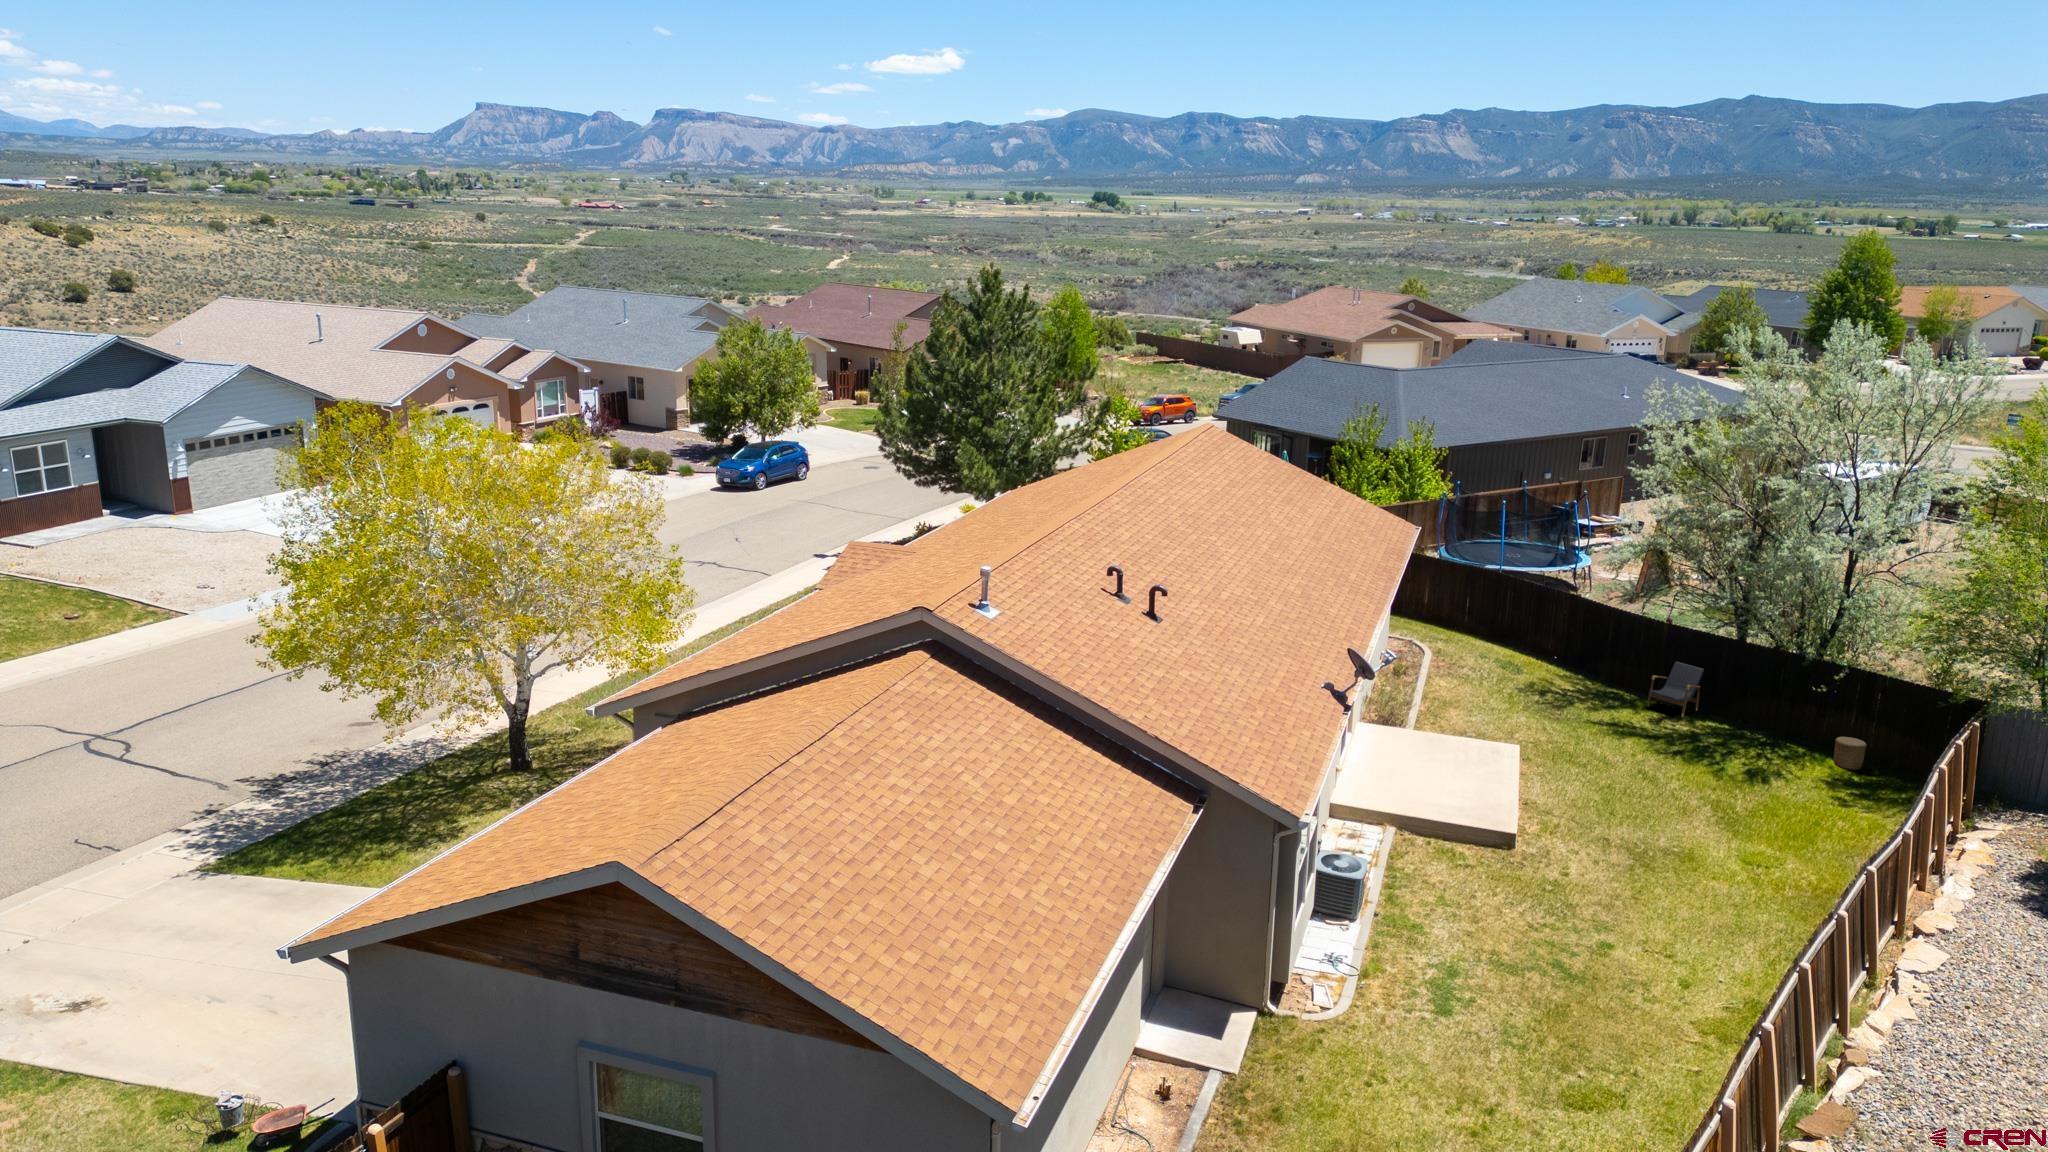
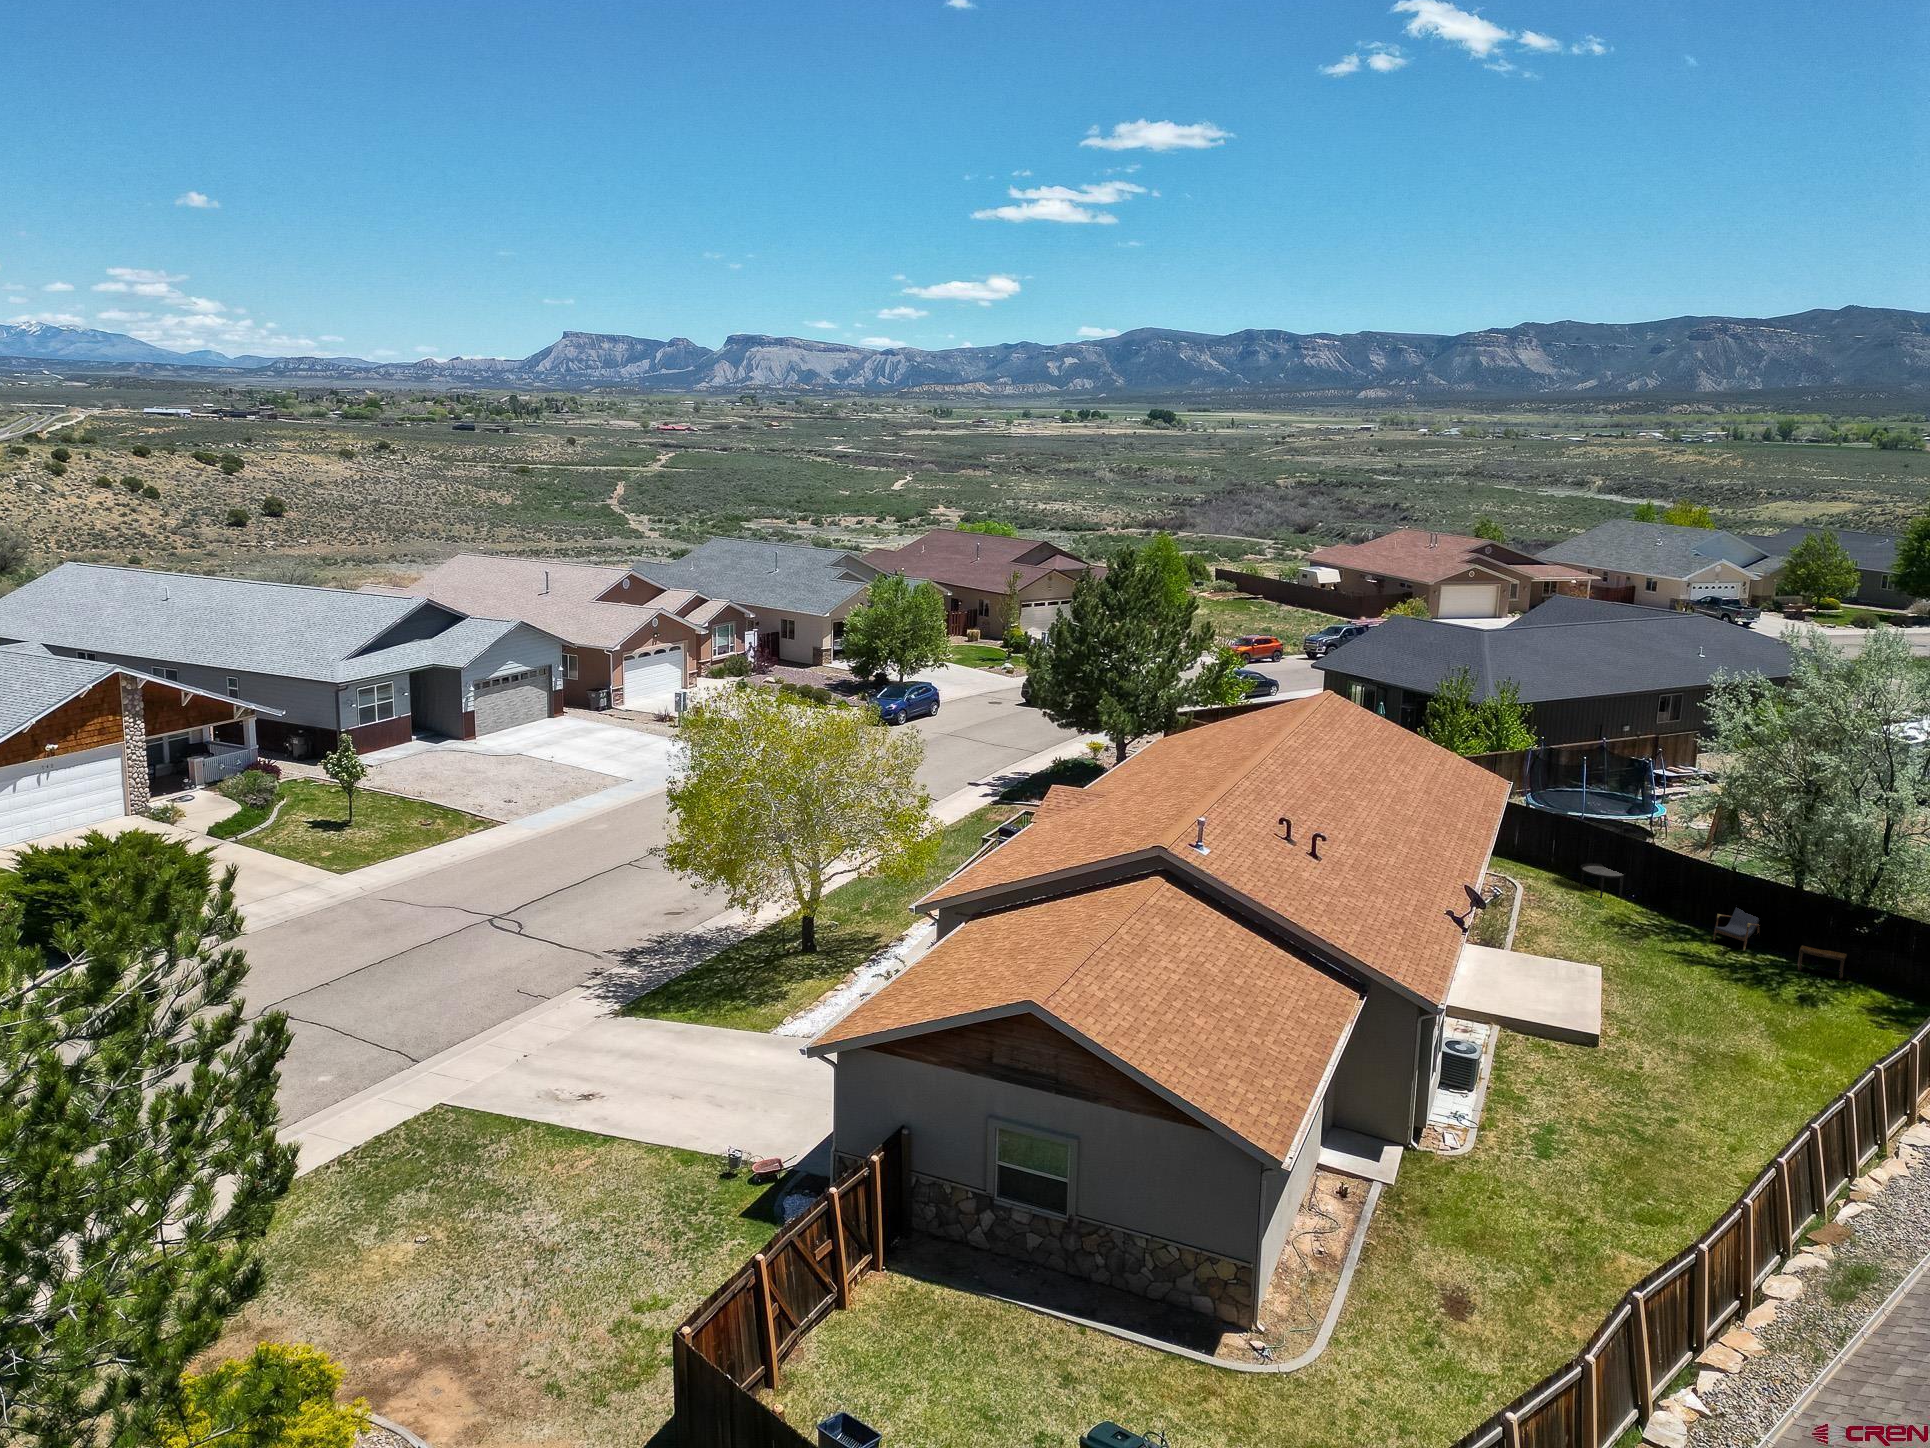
round table: none [1497,622,1549,662] -> present [1580,863,1626,898]
bench: none [1743,709,1800,747] -> present [1797,945,1847,979]
woven basket: present [1834,737,1867,770] -> none [1876,971,1905,1000]

